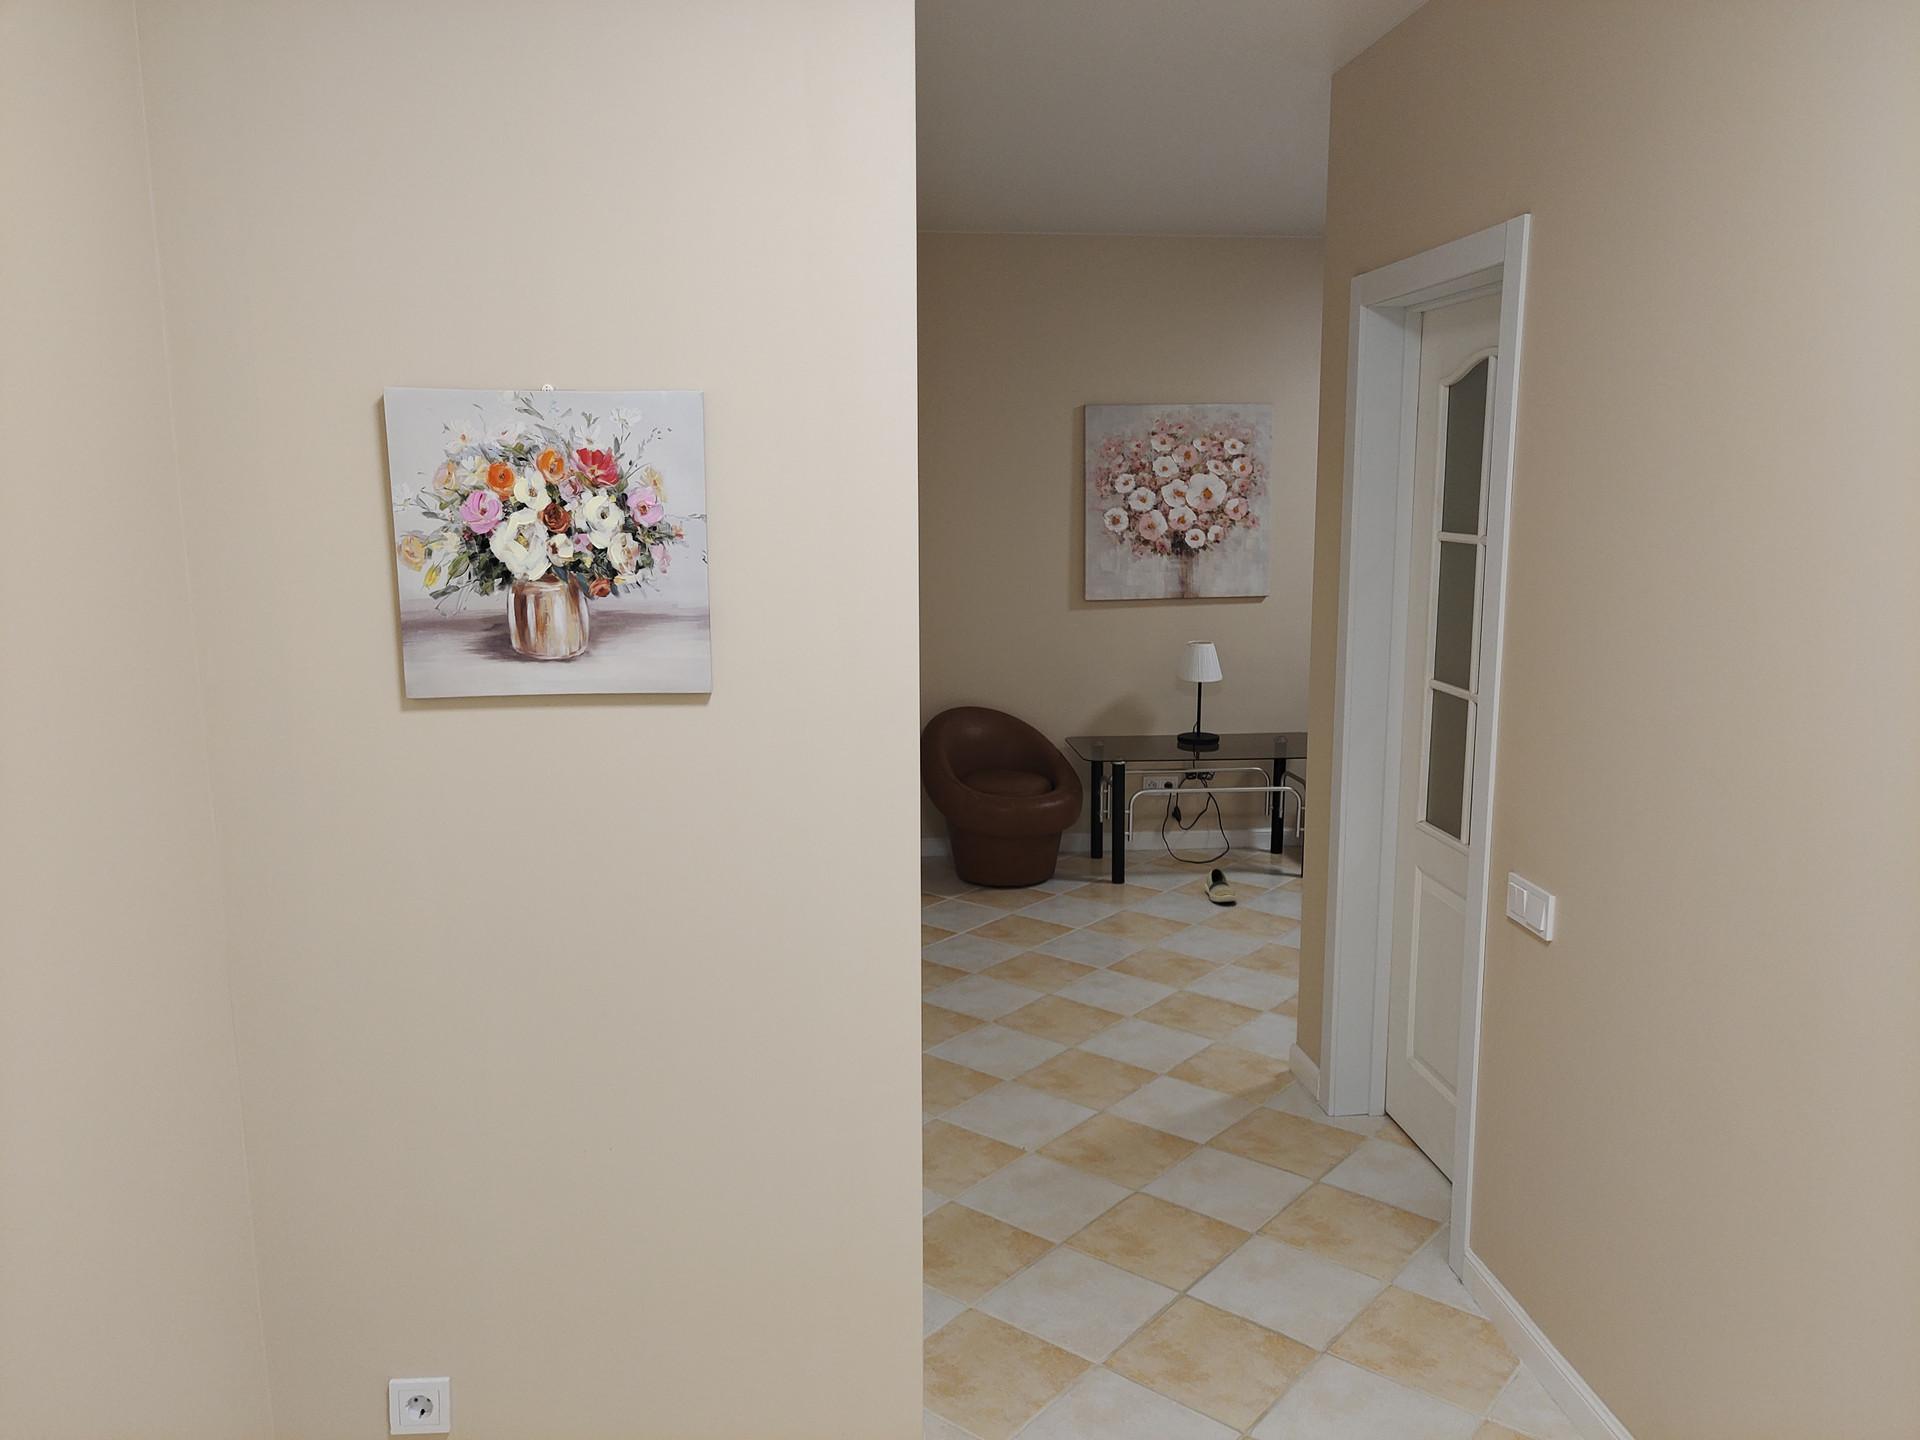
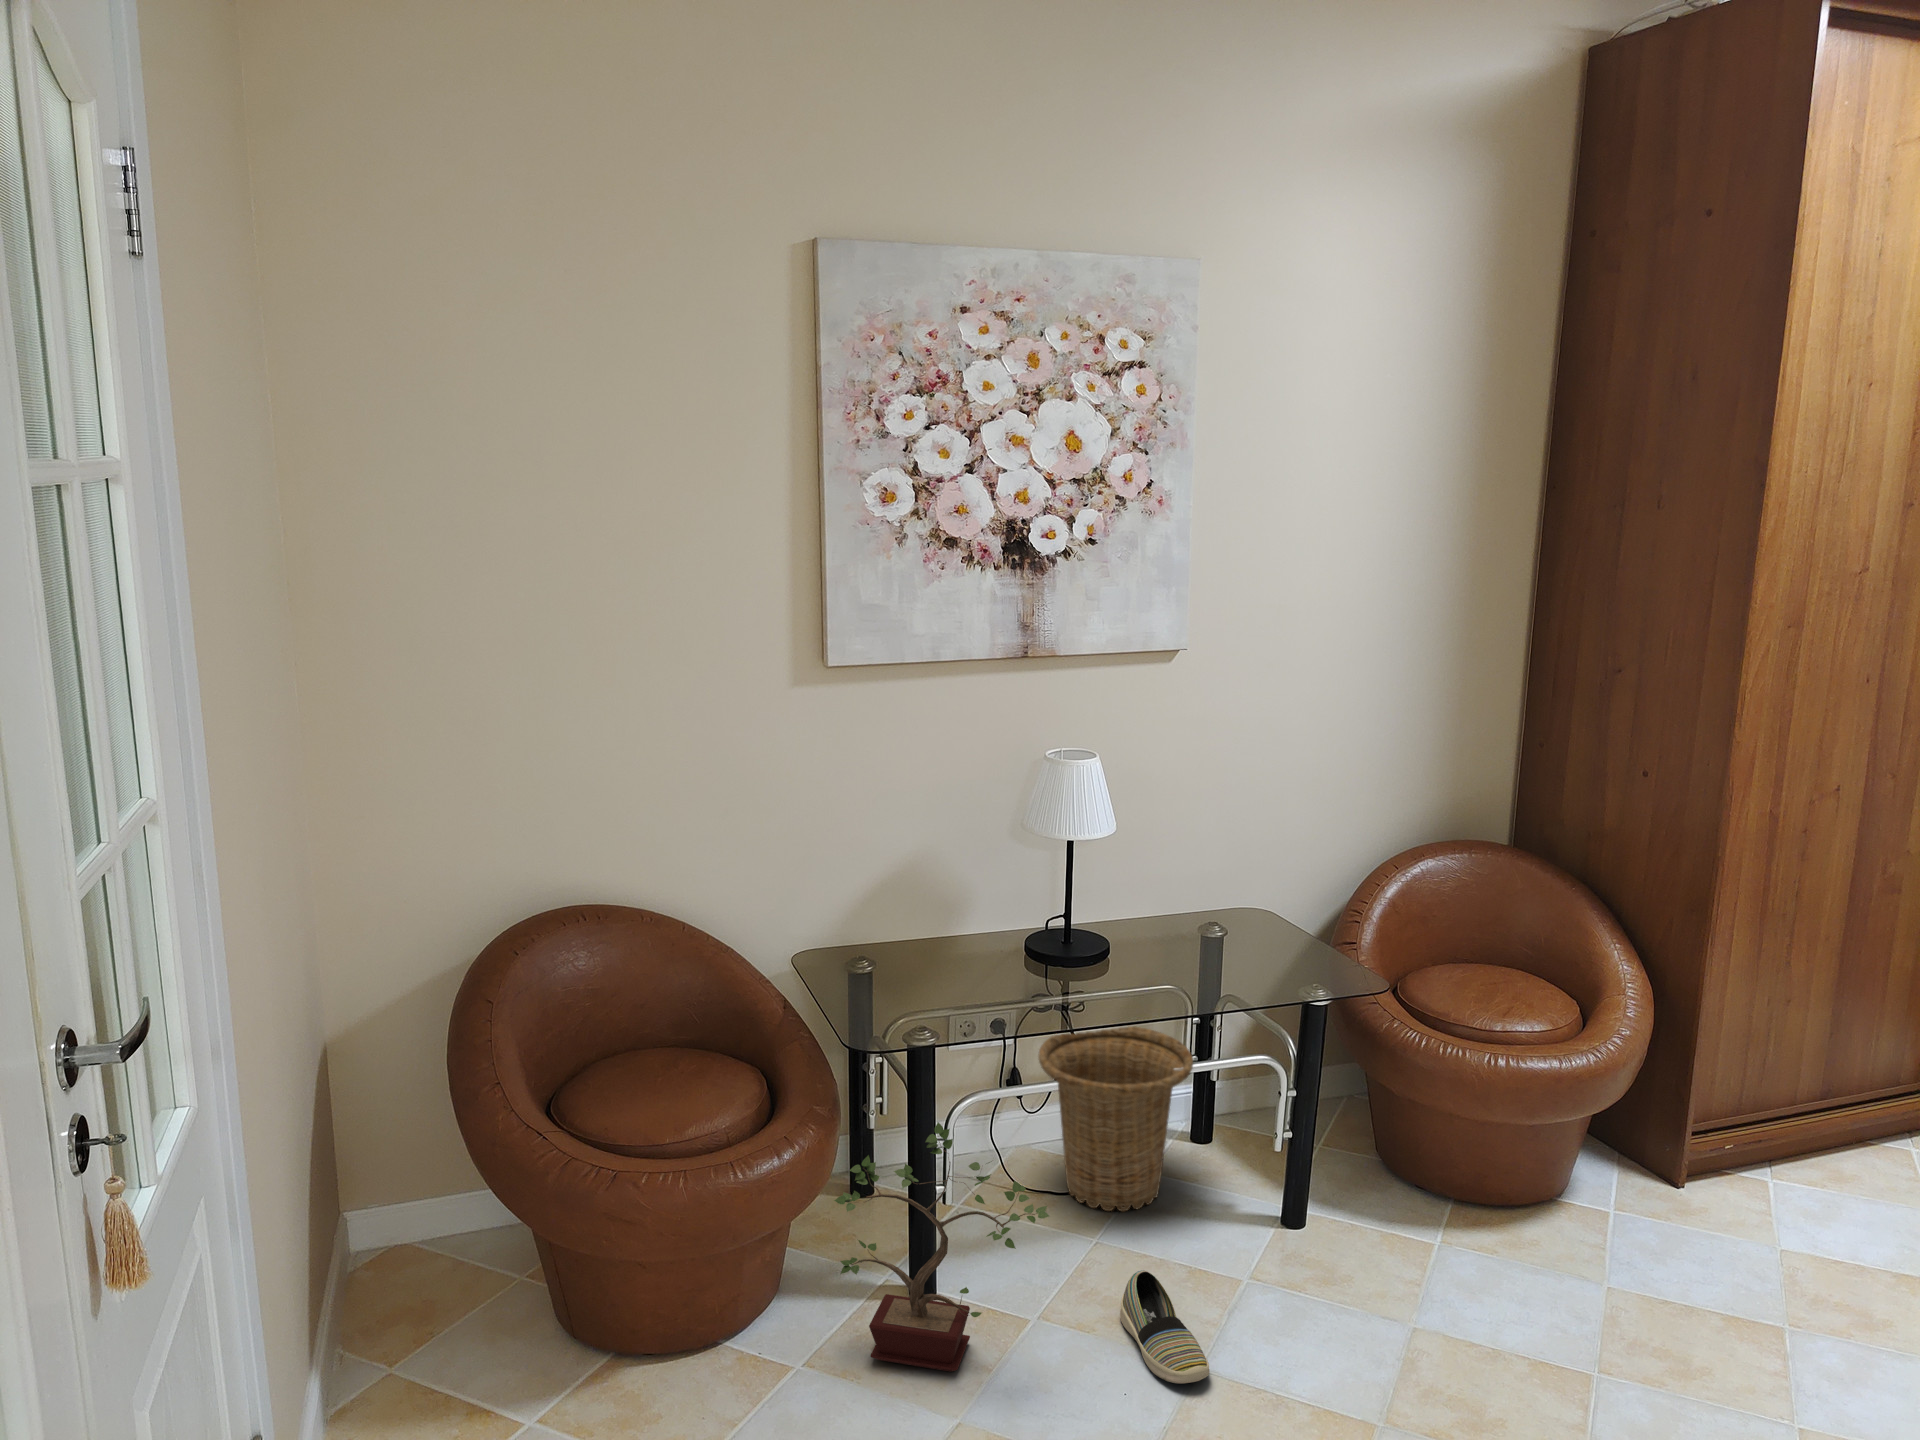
basket: none [1185,784,1261,866] -> present [1038,1027,1193,1211]
potted plant: none [1077,790,1166,897] -> present [834,1122,1049,1372]

